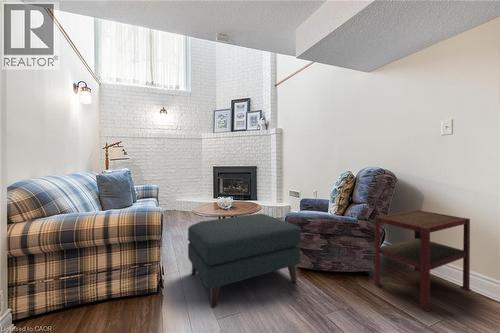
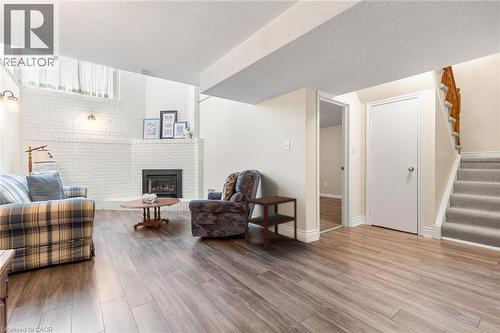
ottoman: present [188,214,301,308] -> none [115,203,199,263]

